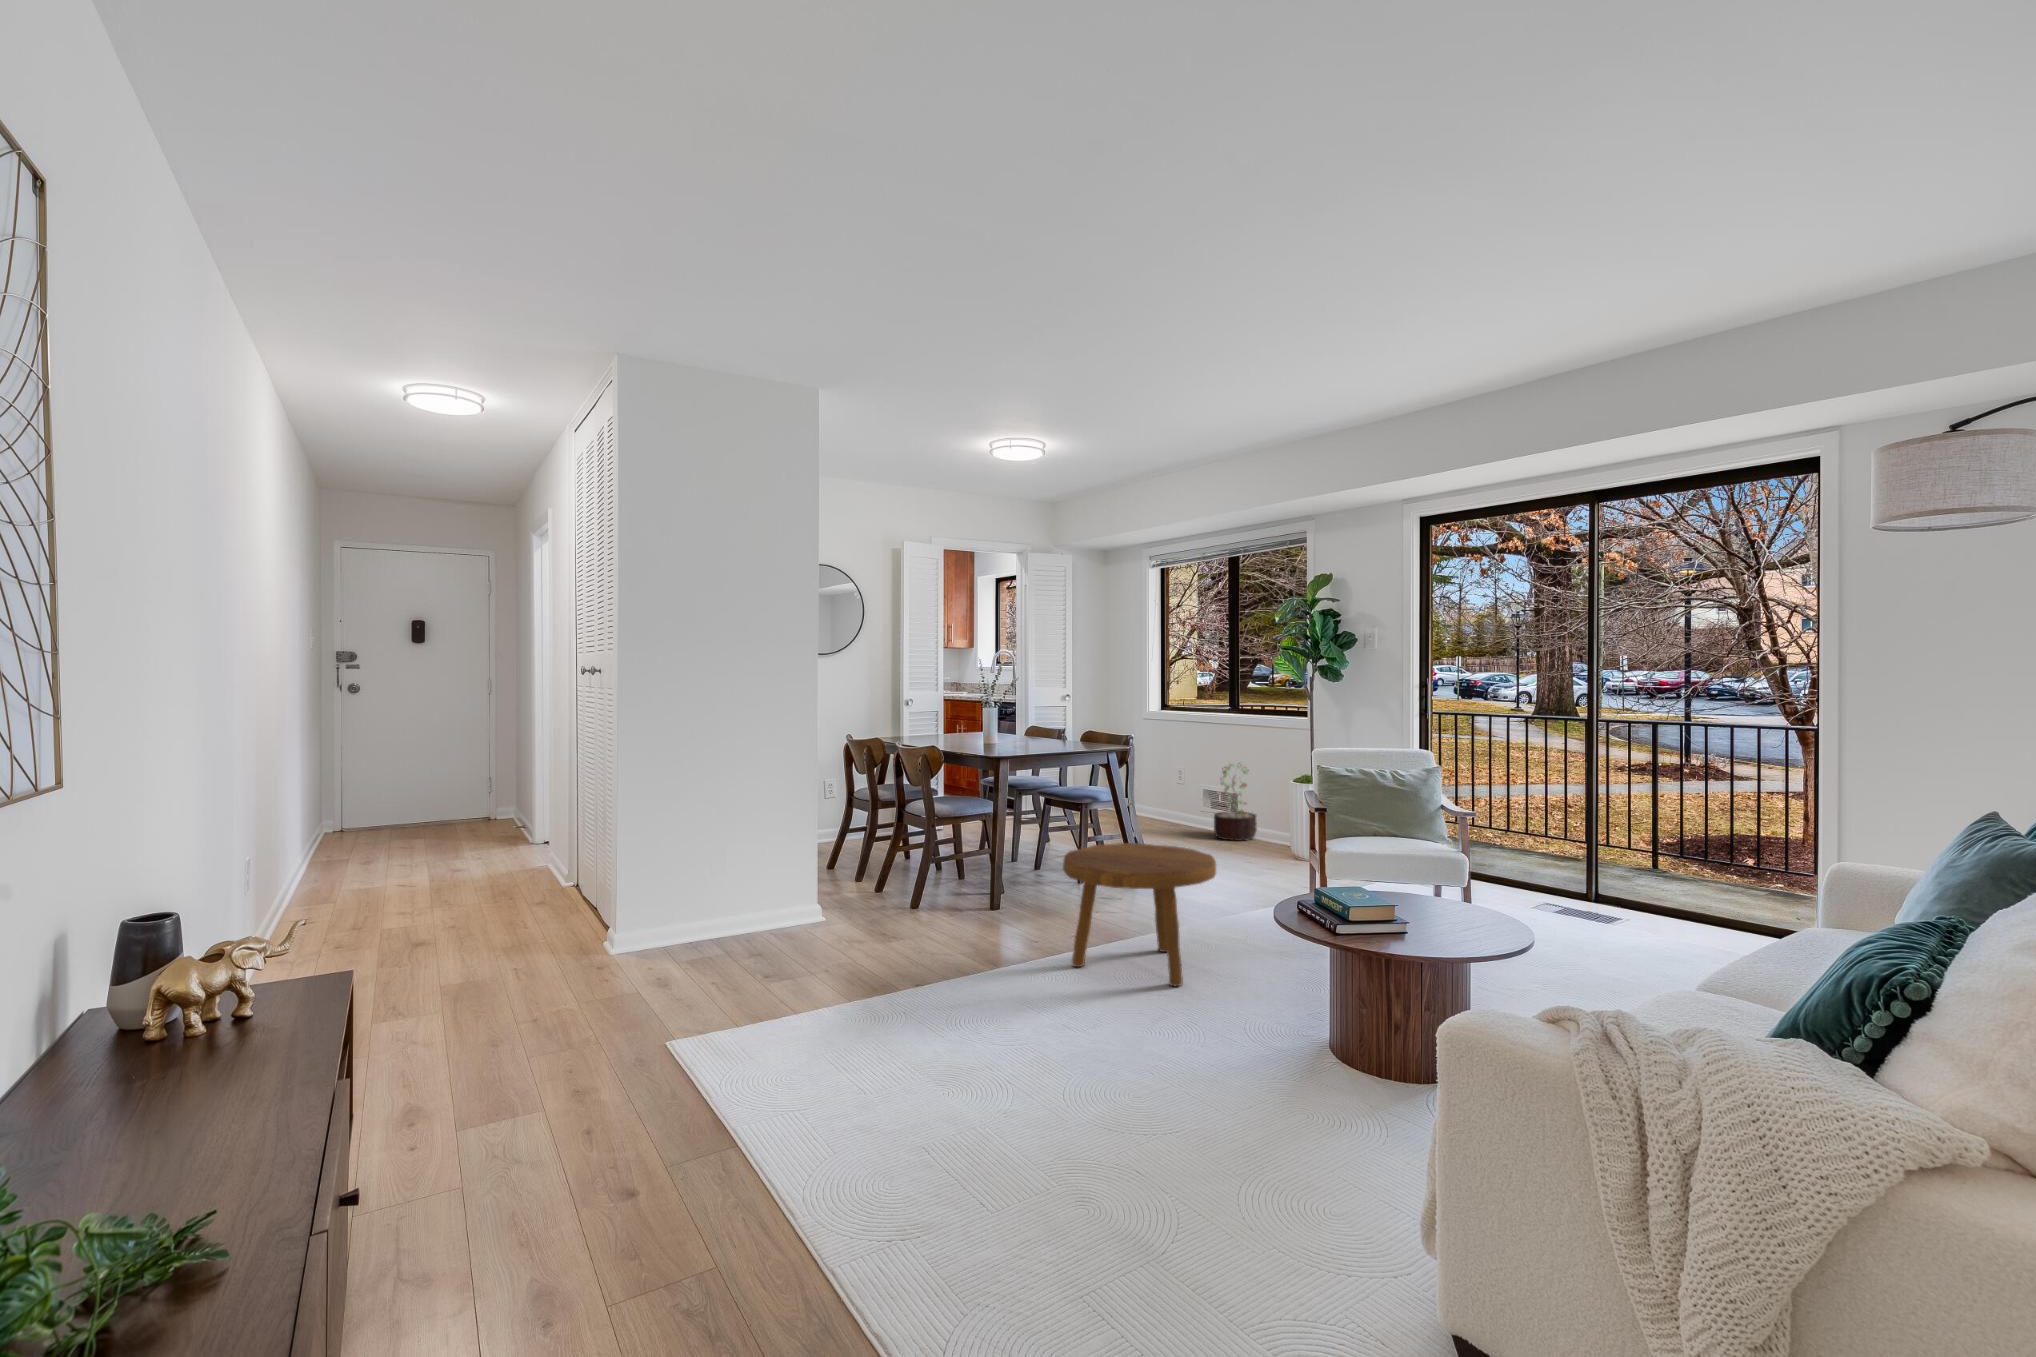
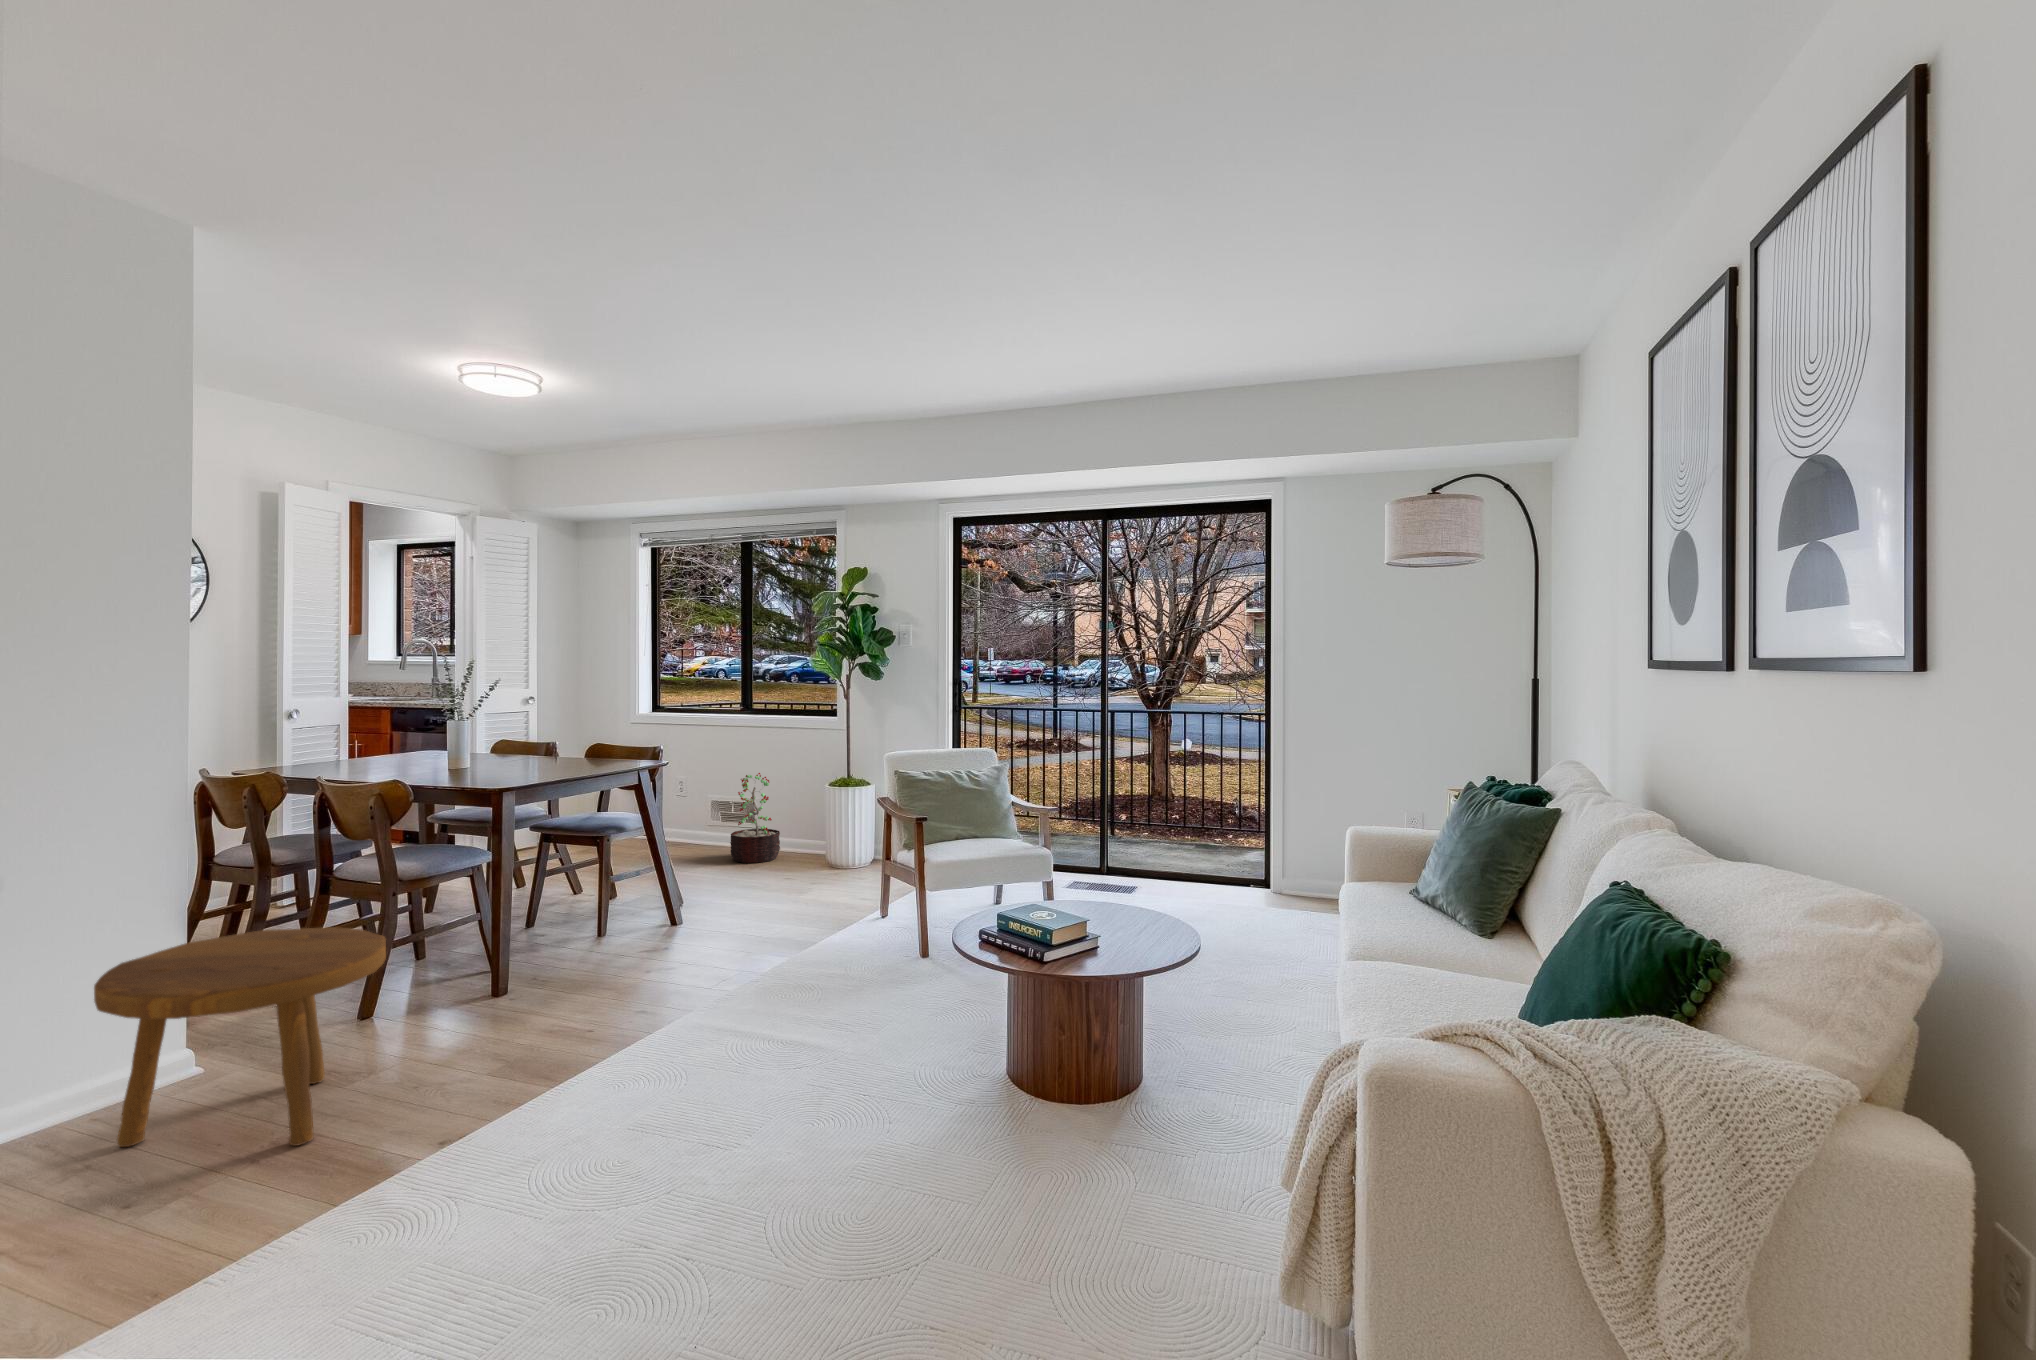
footstool: present [1063,843,1216,986] -> present [94,927,386,1147]

